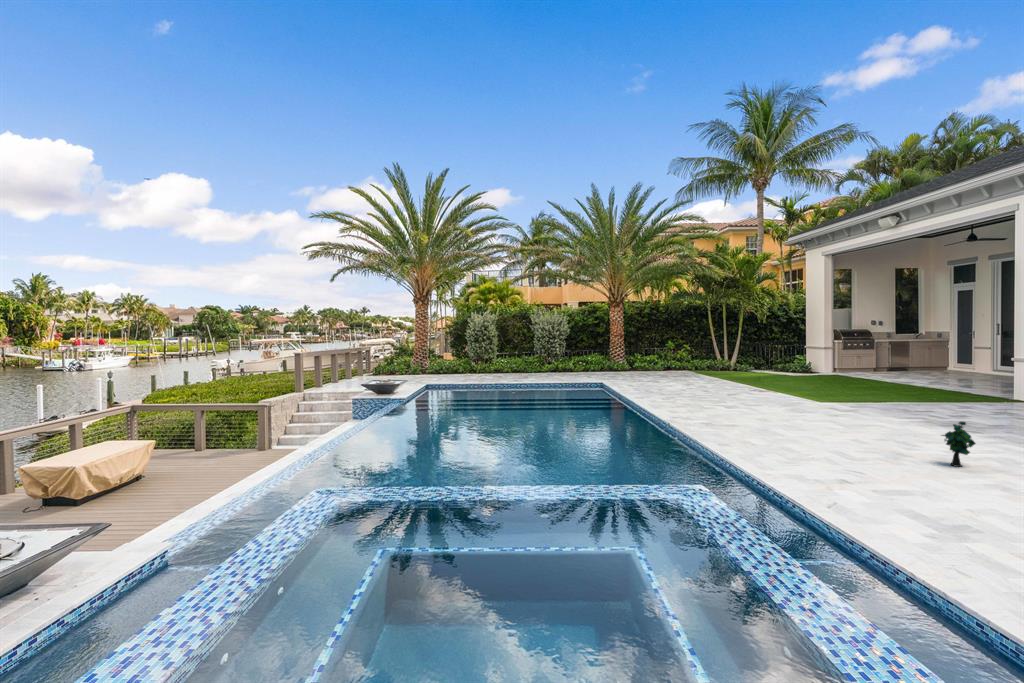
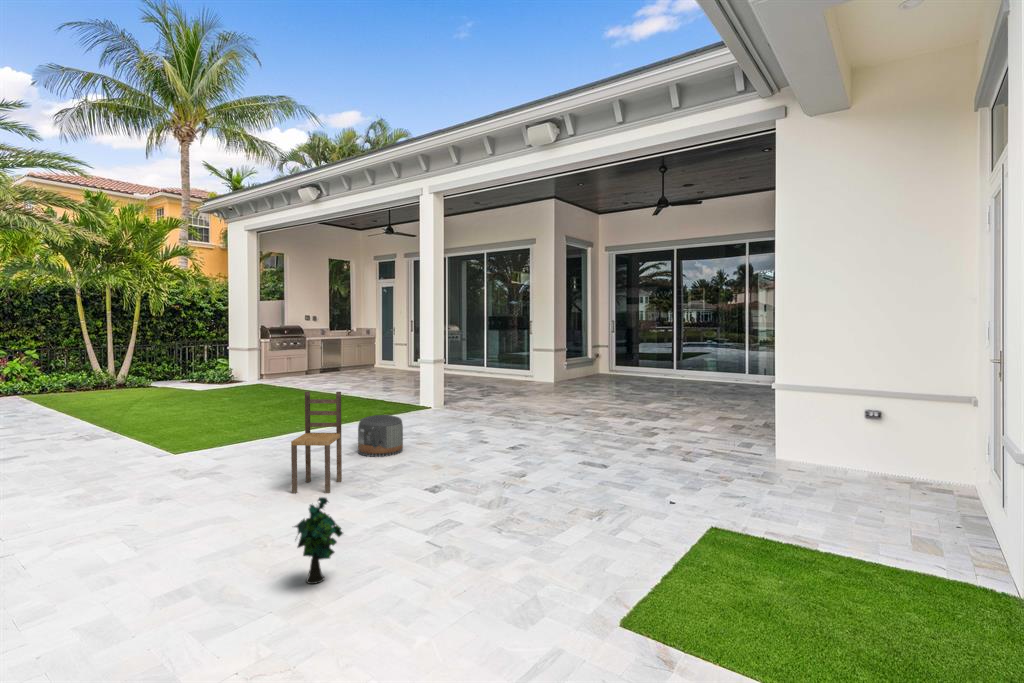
chair: none [915,372,953,438] -> present [291,391,342,493]
pouf: none [959,397,1003,428] -> present [358,415,403,457]

